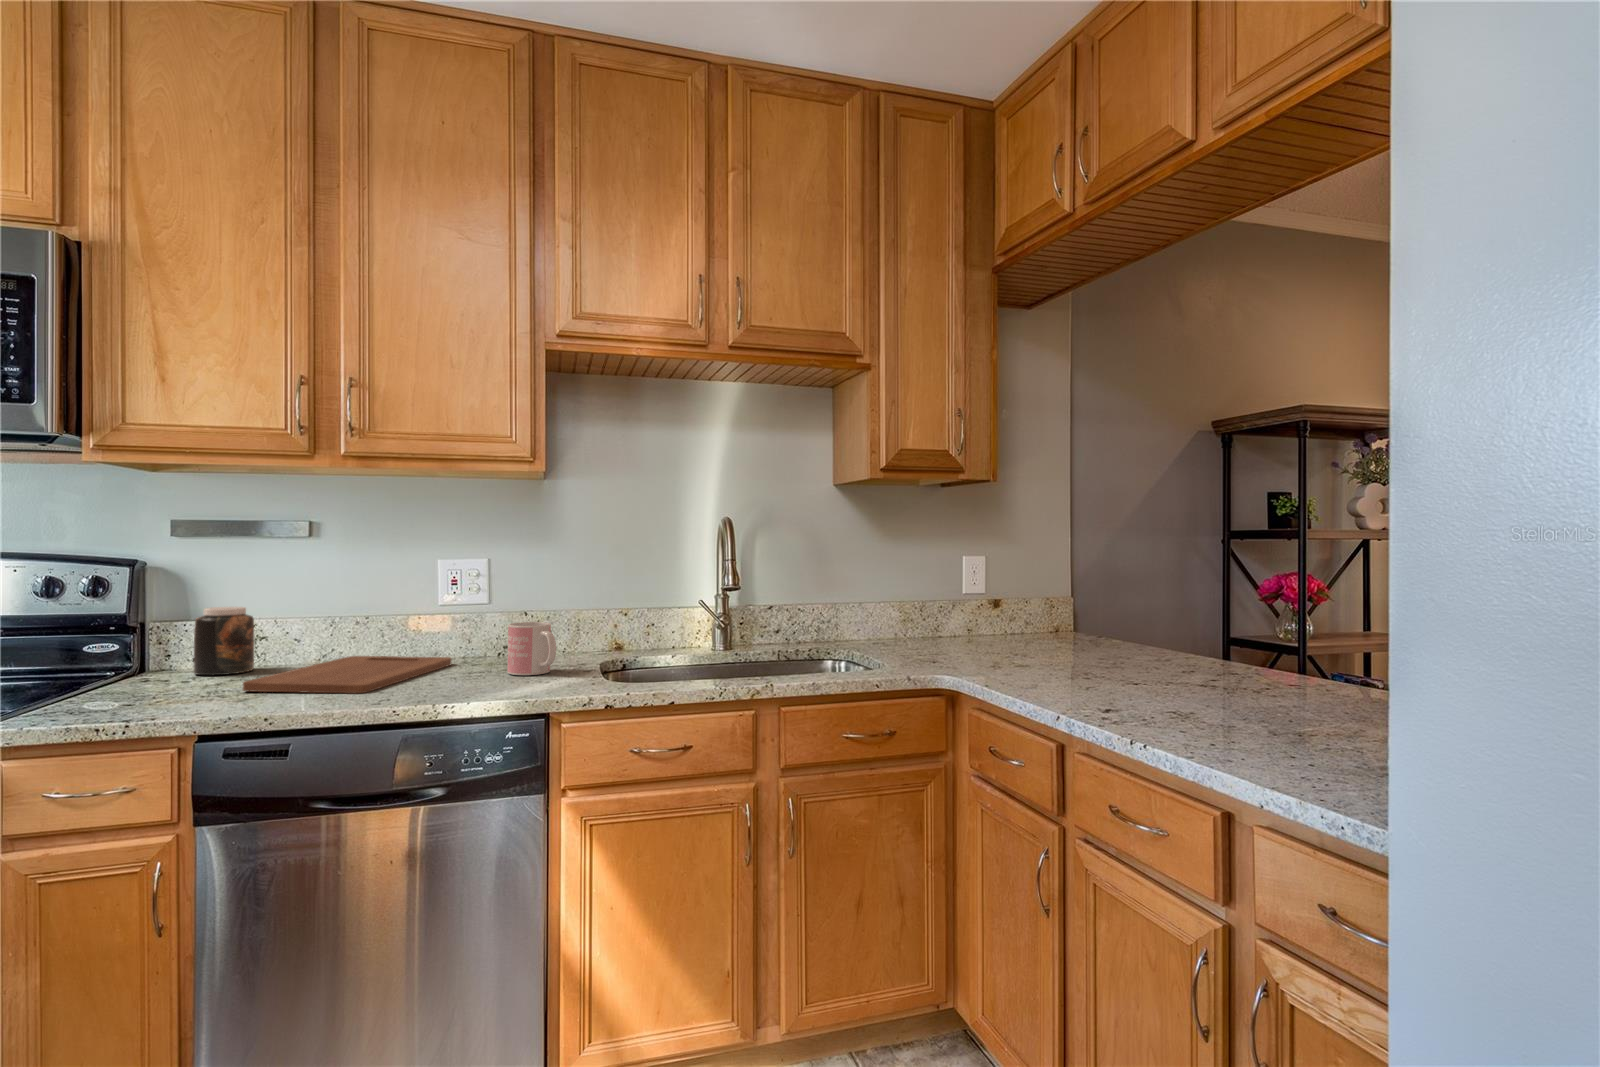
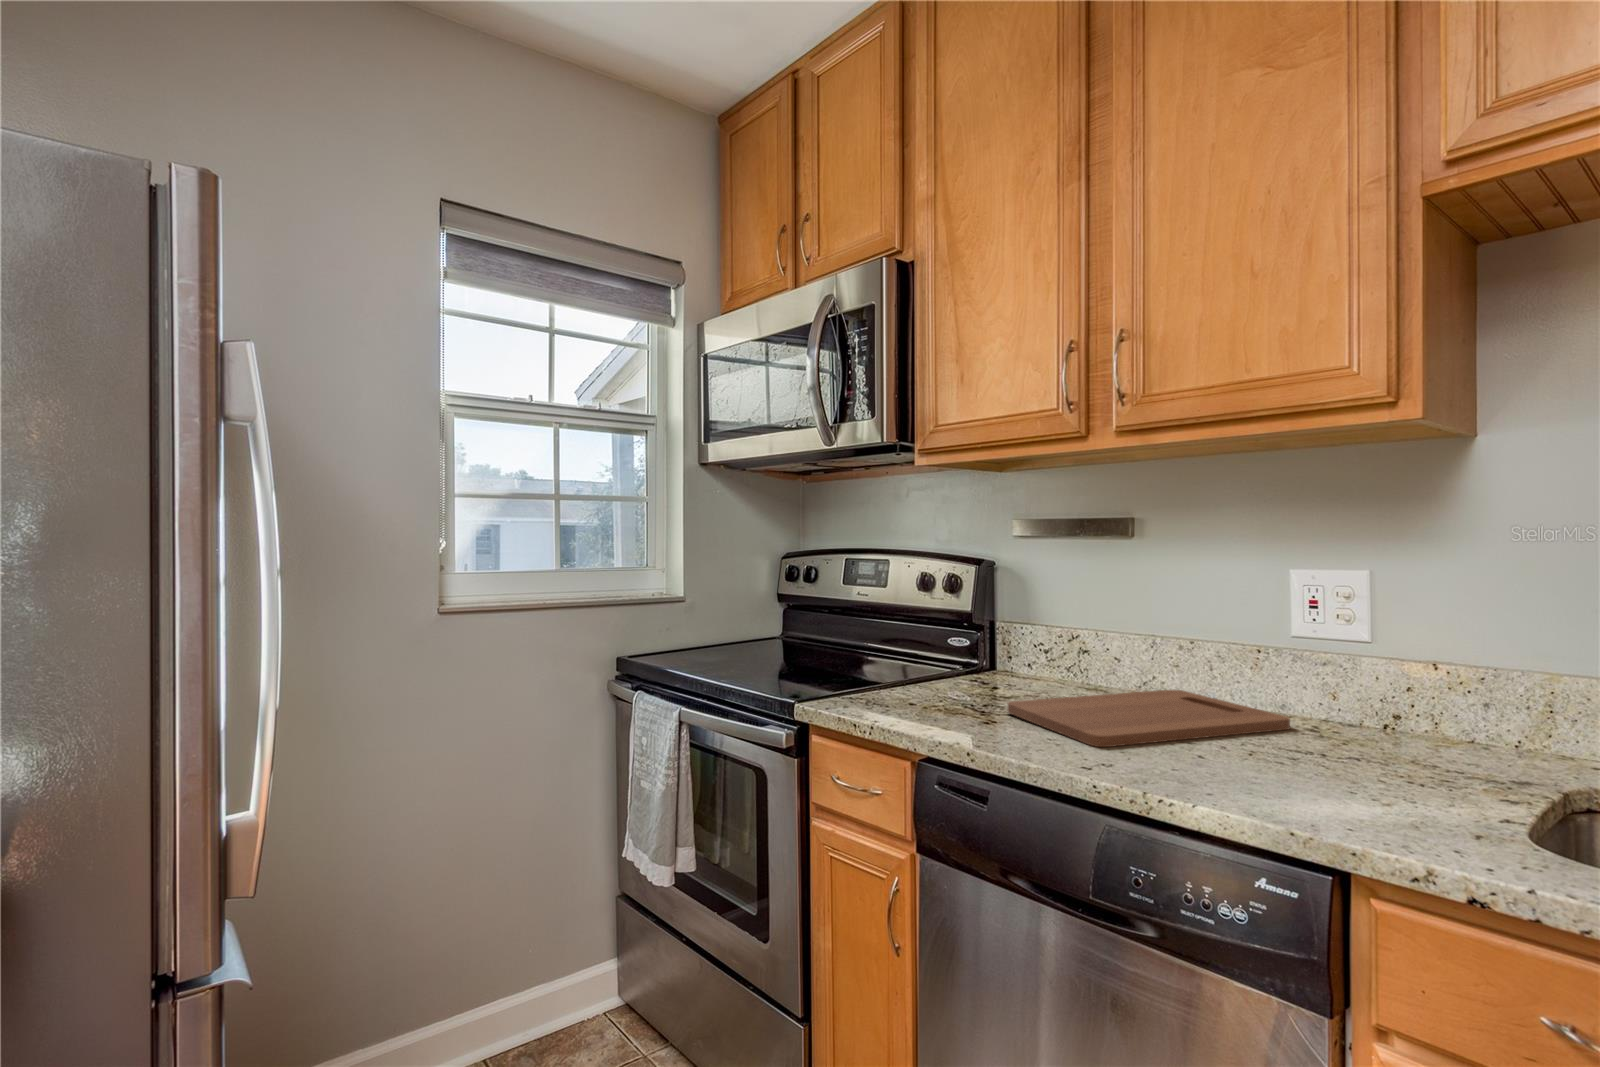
jar: present [194,607,254,675] -> none [1022,612,1077,689]
mug: present [507,622,556,675] -> none [1338,682,1426,785]

